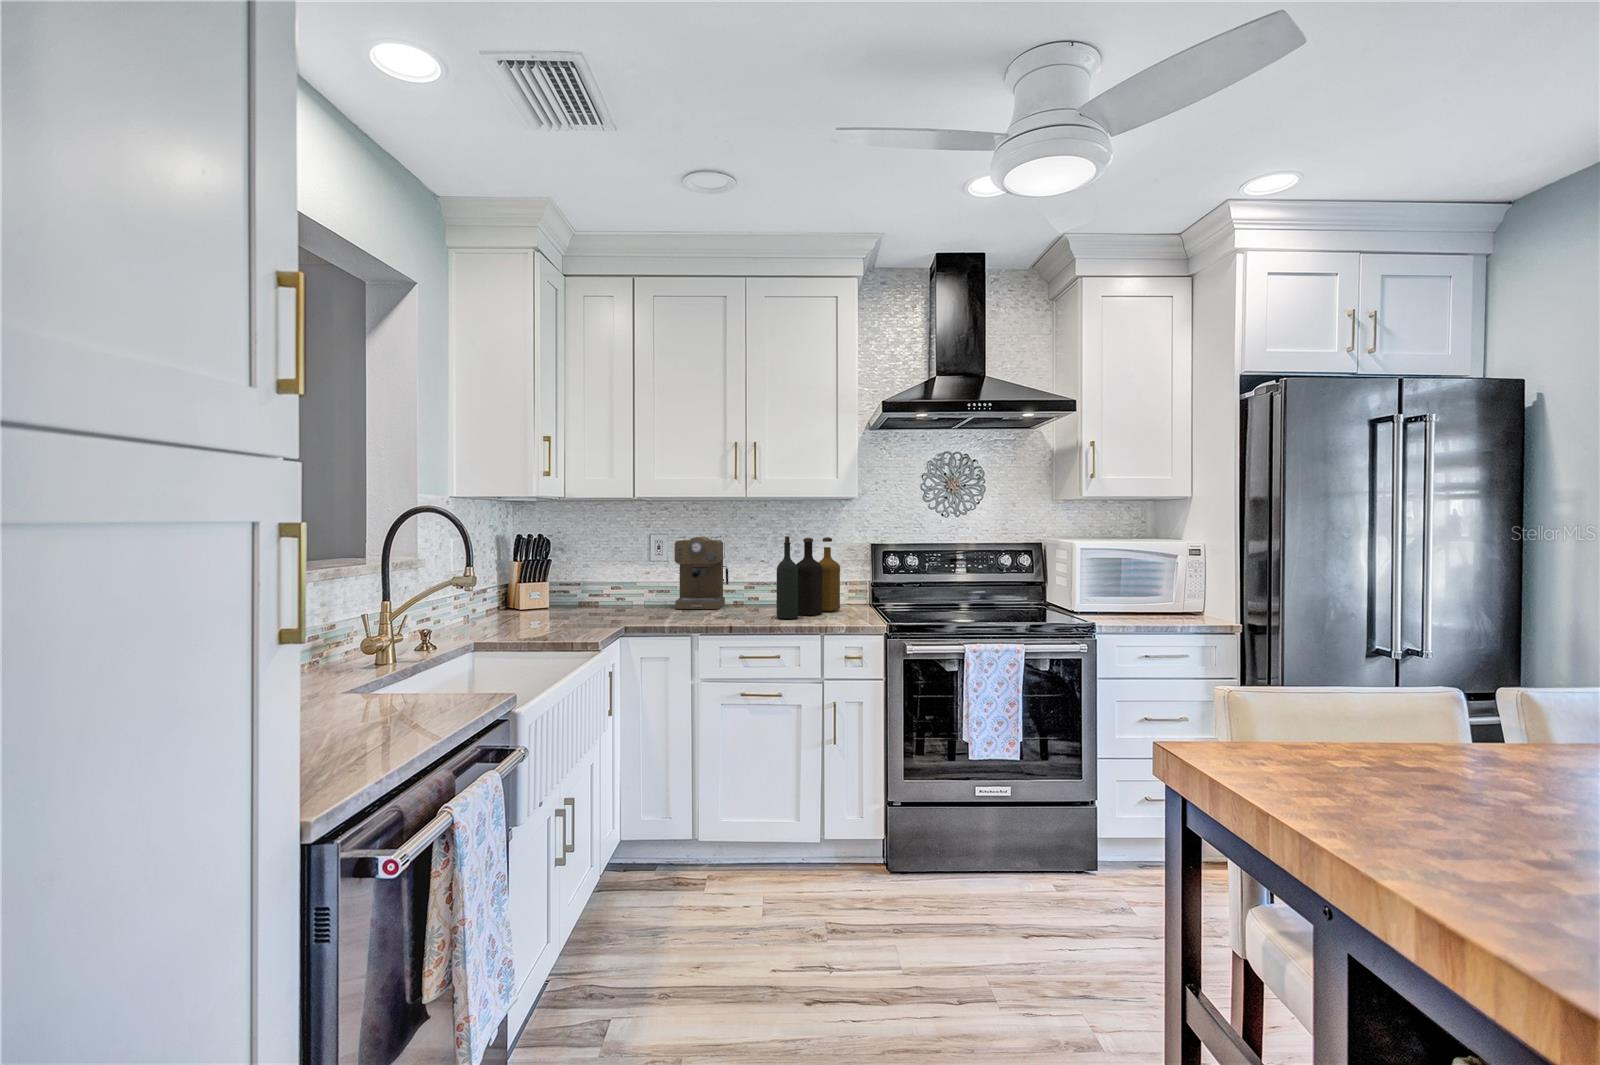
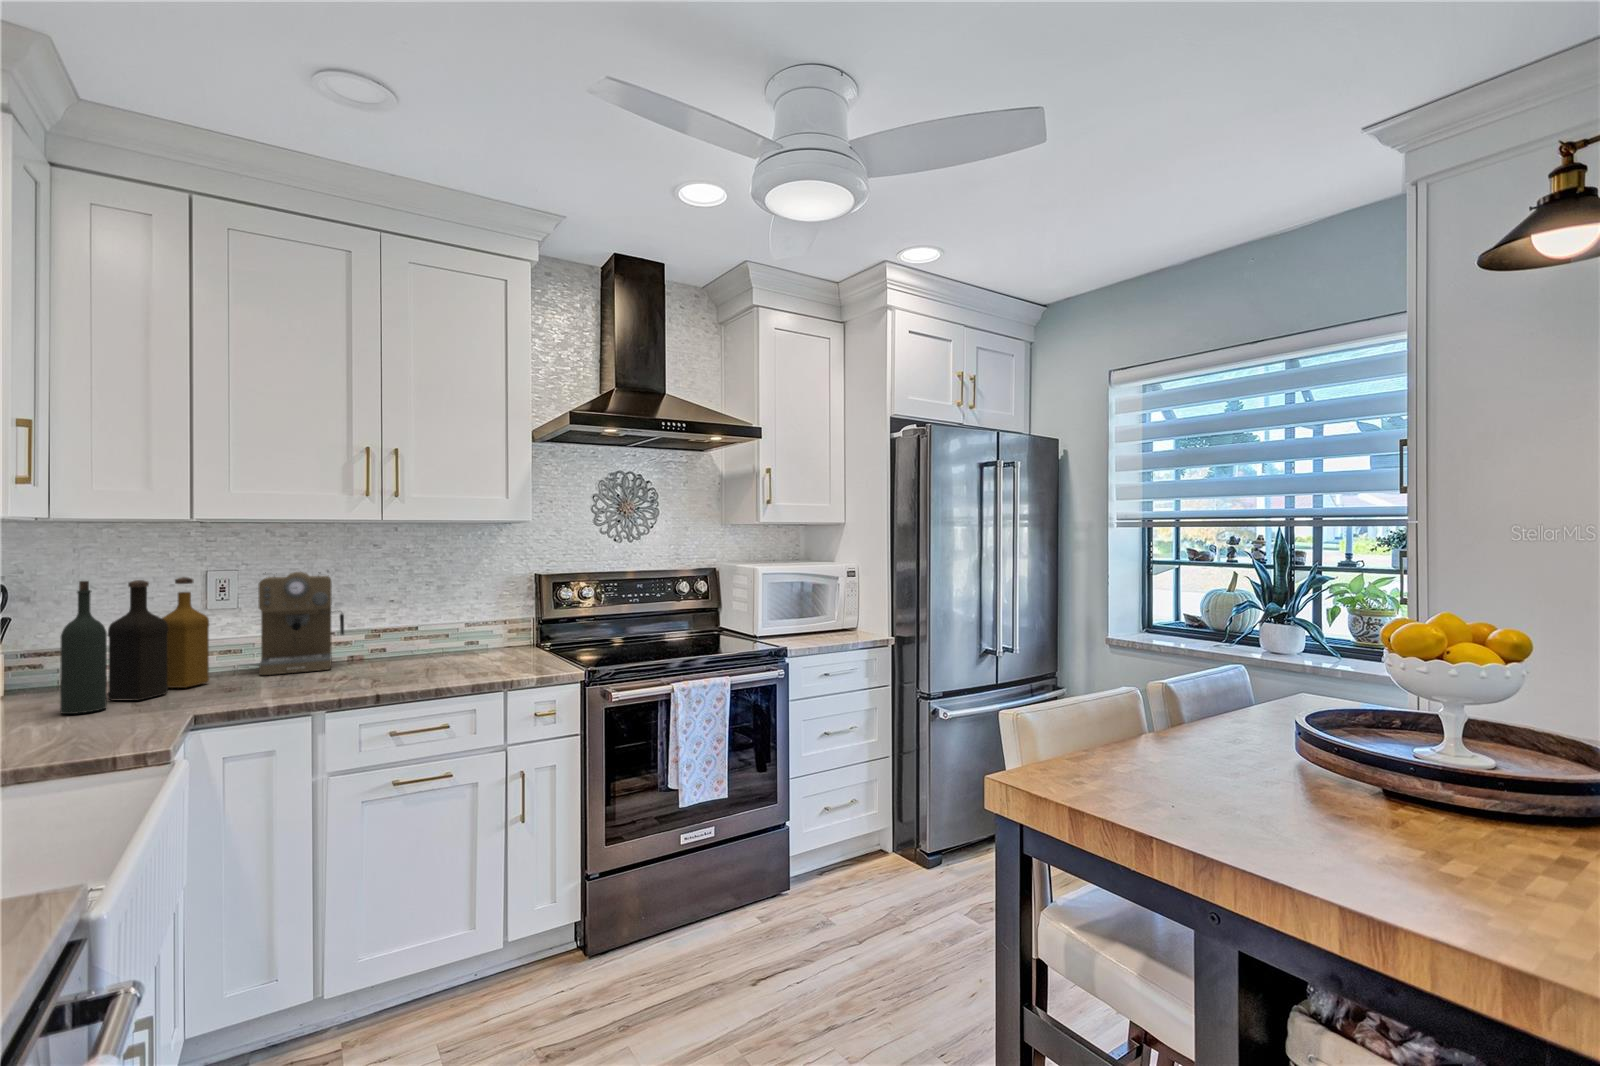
bottle: present [777,536,840,619] -> present [60,577,209,714]

